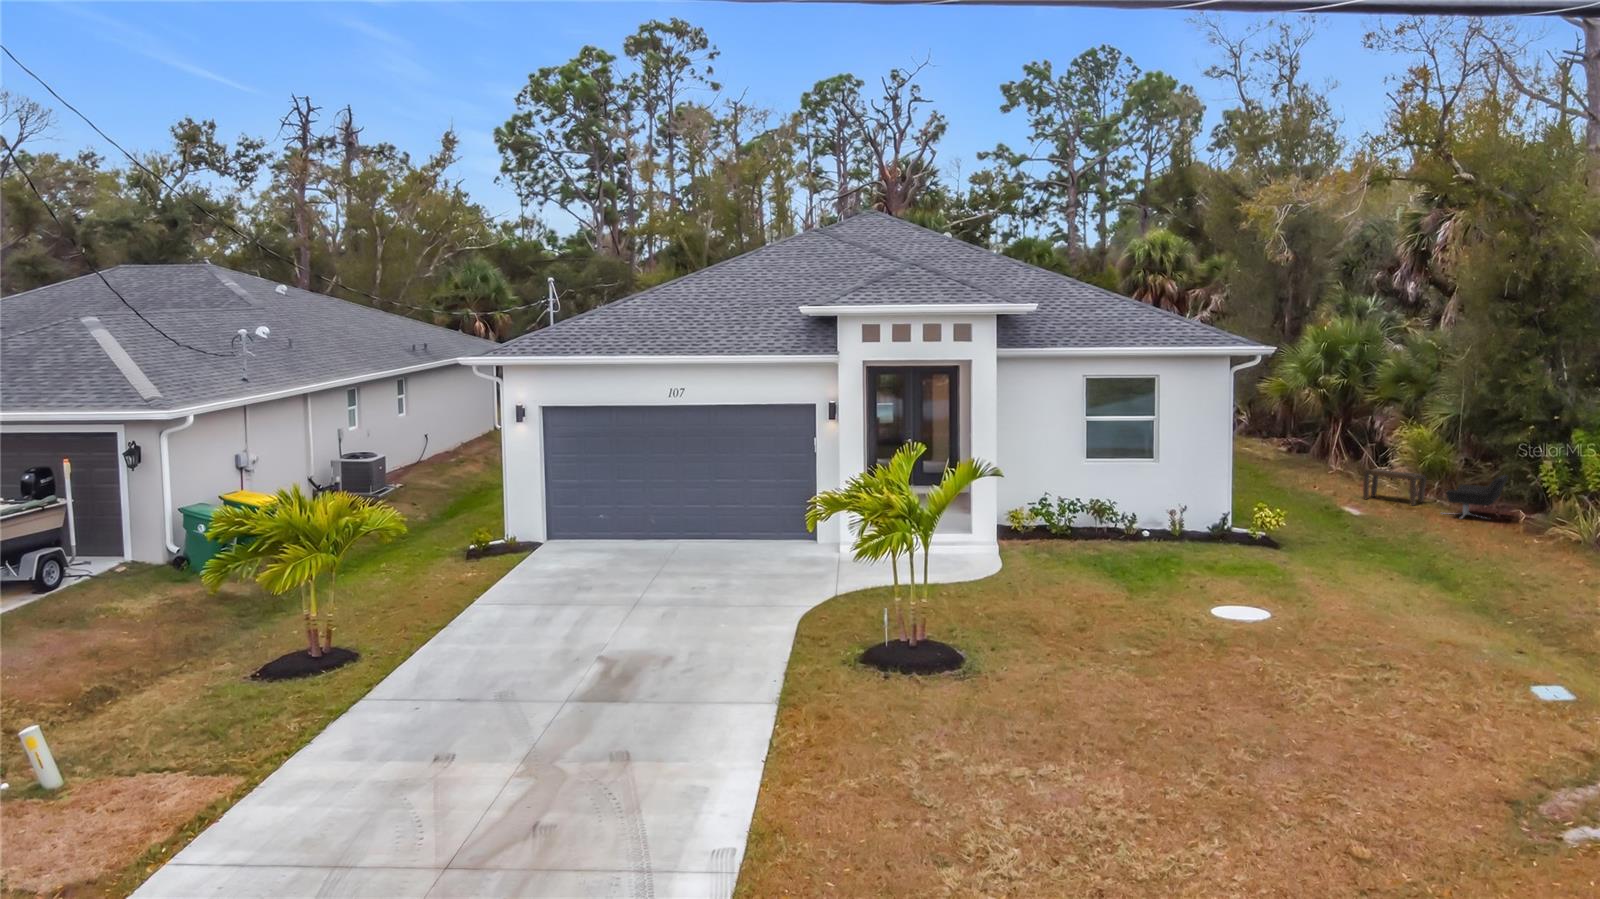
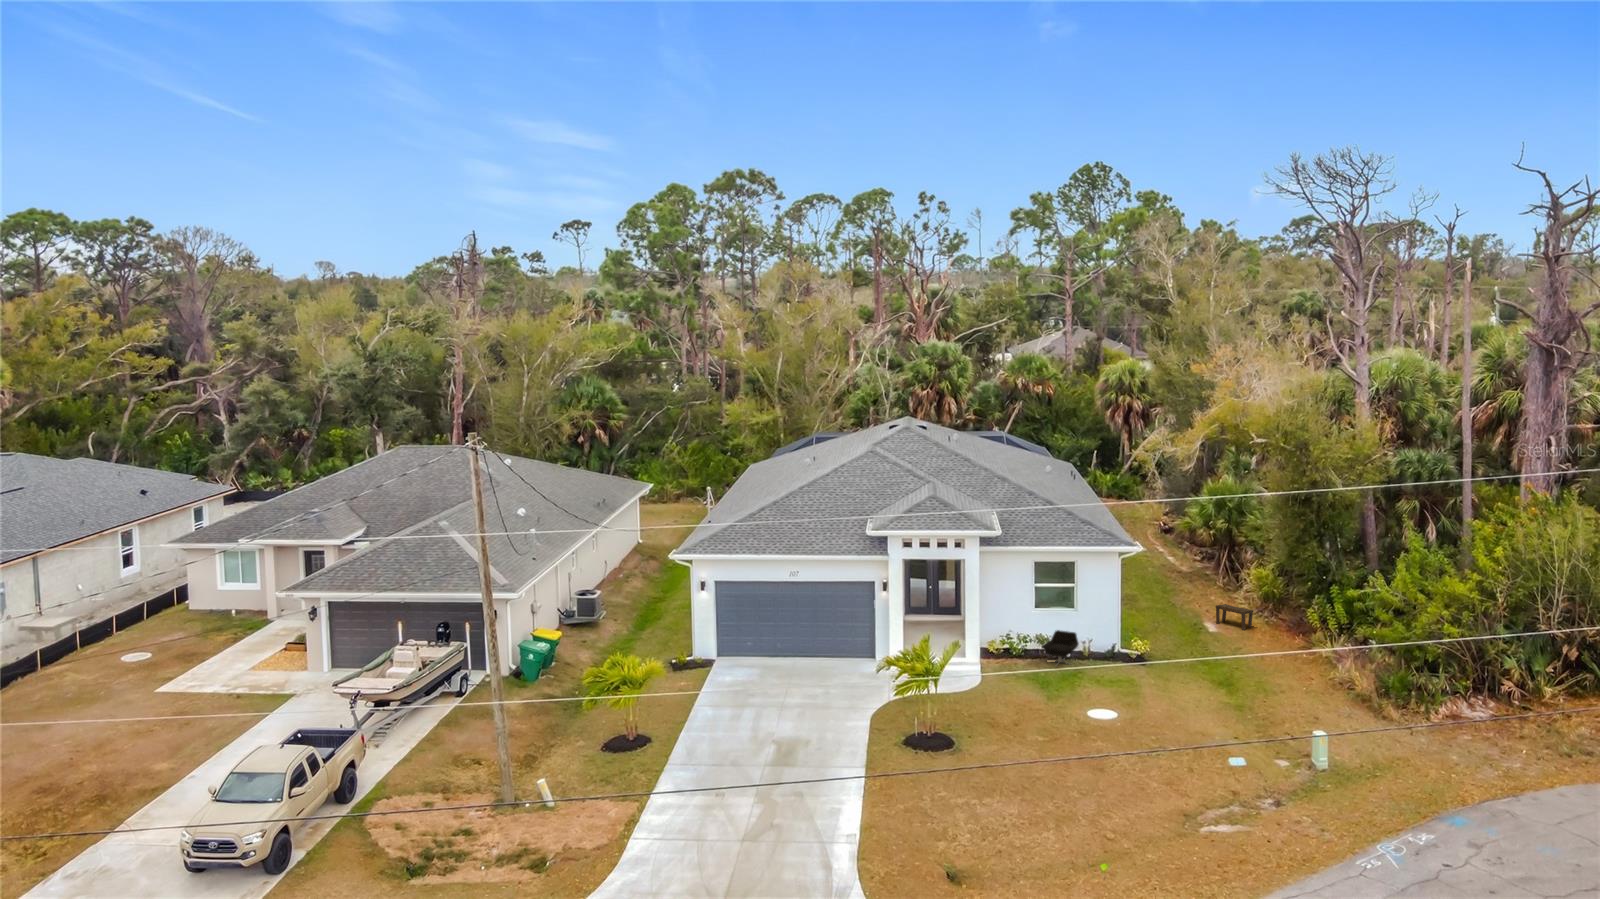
lounge chair: present [1447,475,1508,519] -> present [1042,630,1079,663]

